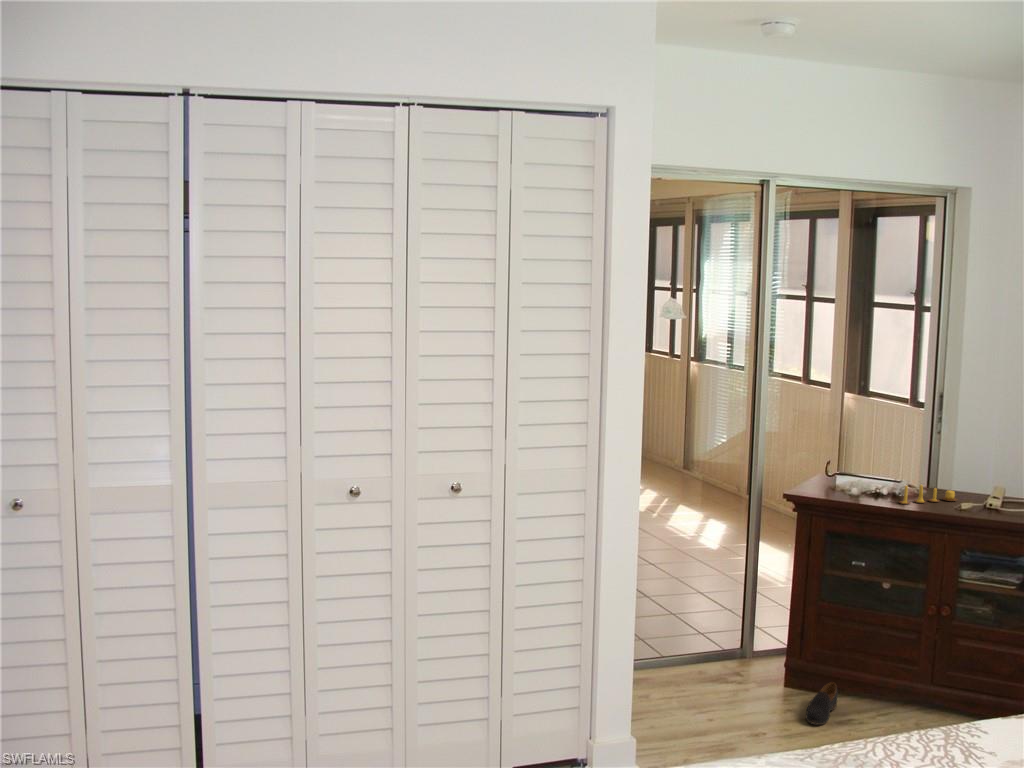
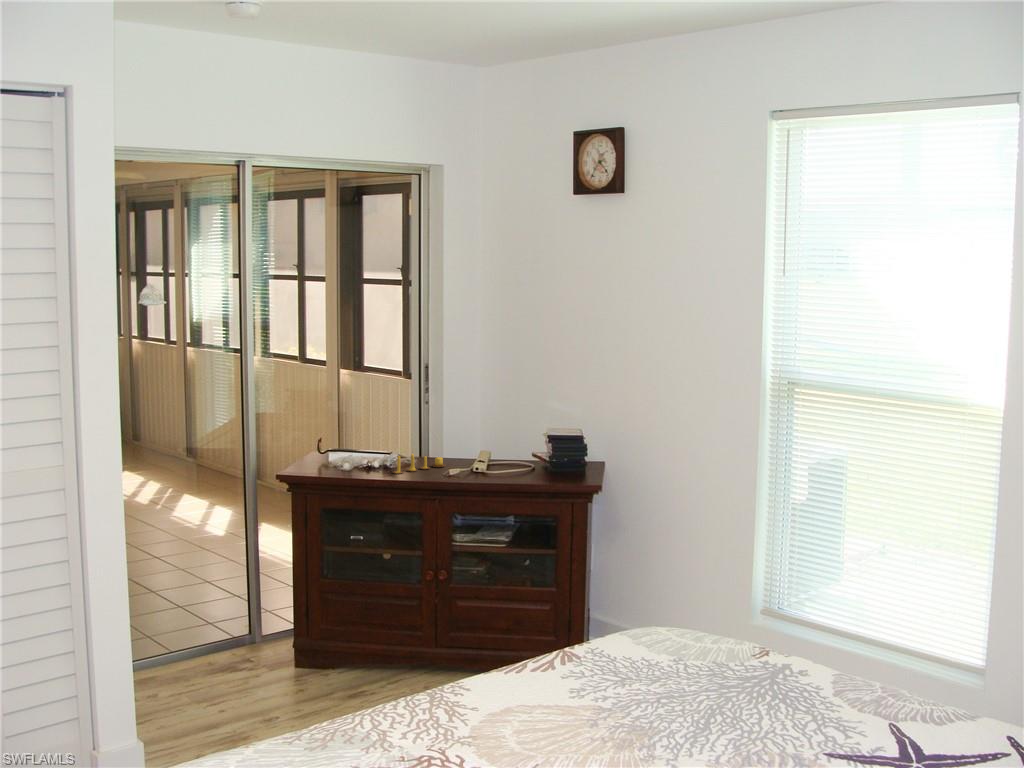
shoe: present [806,682,838,725] -> none [314,655,345,700]

